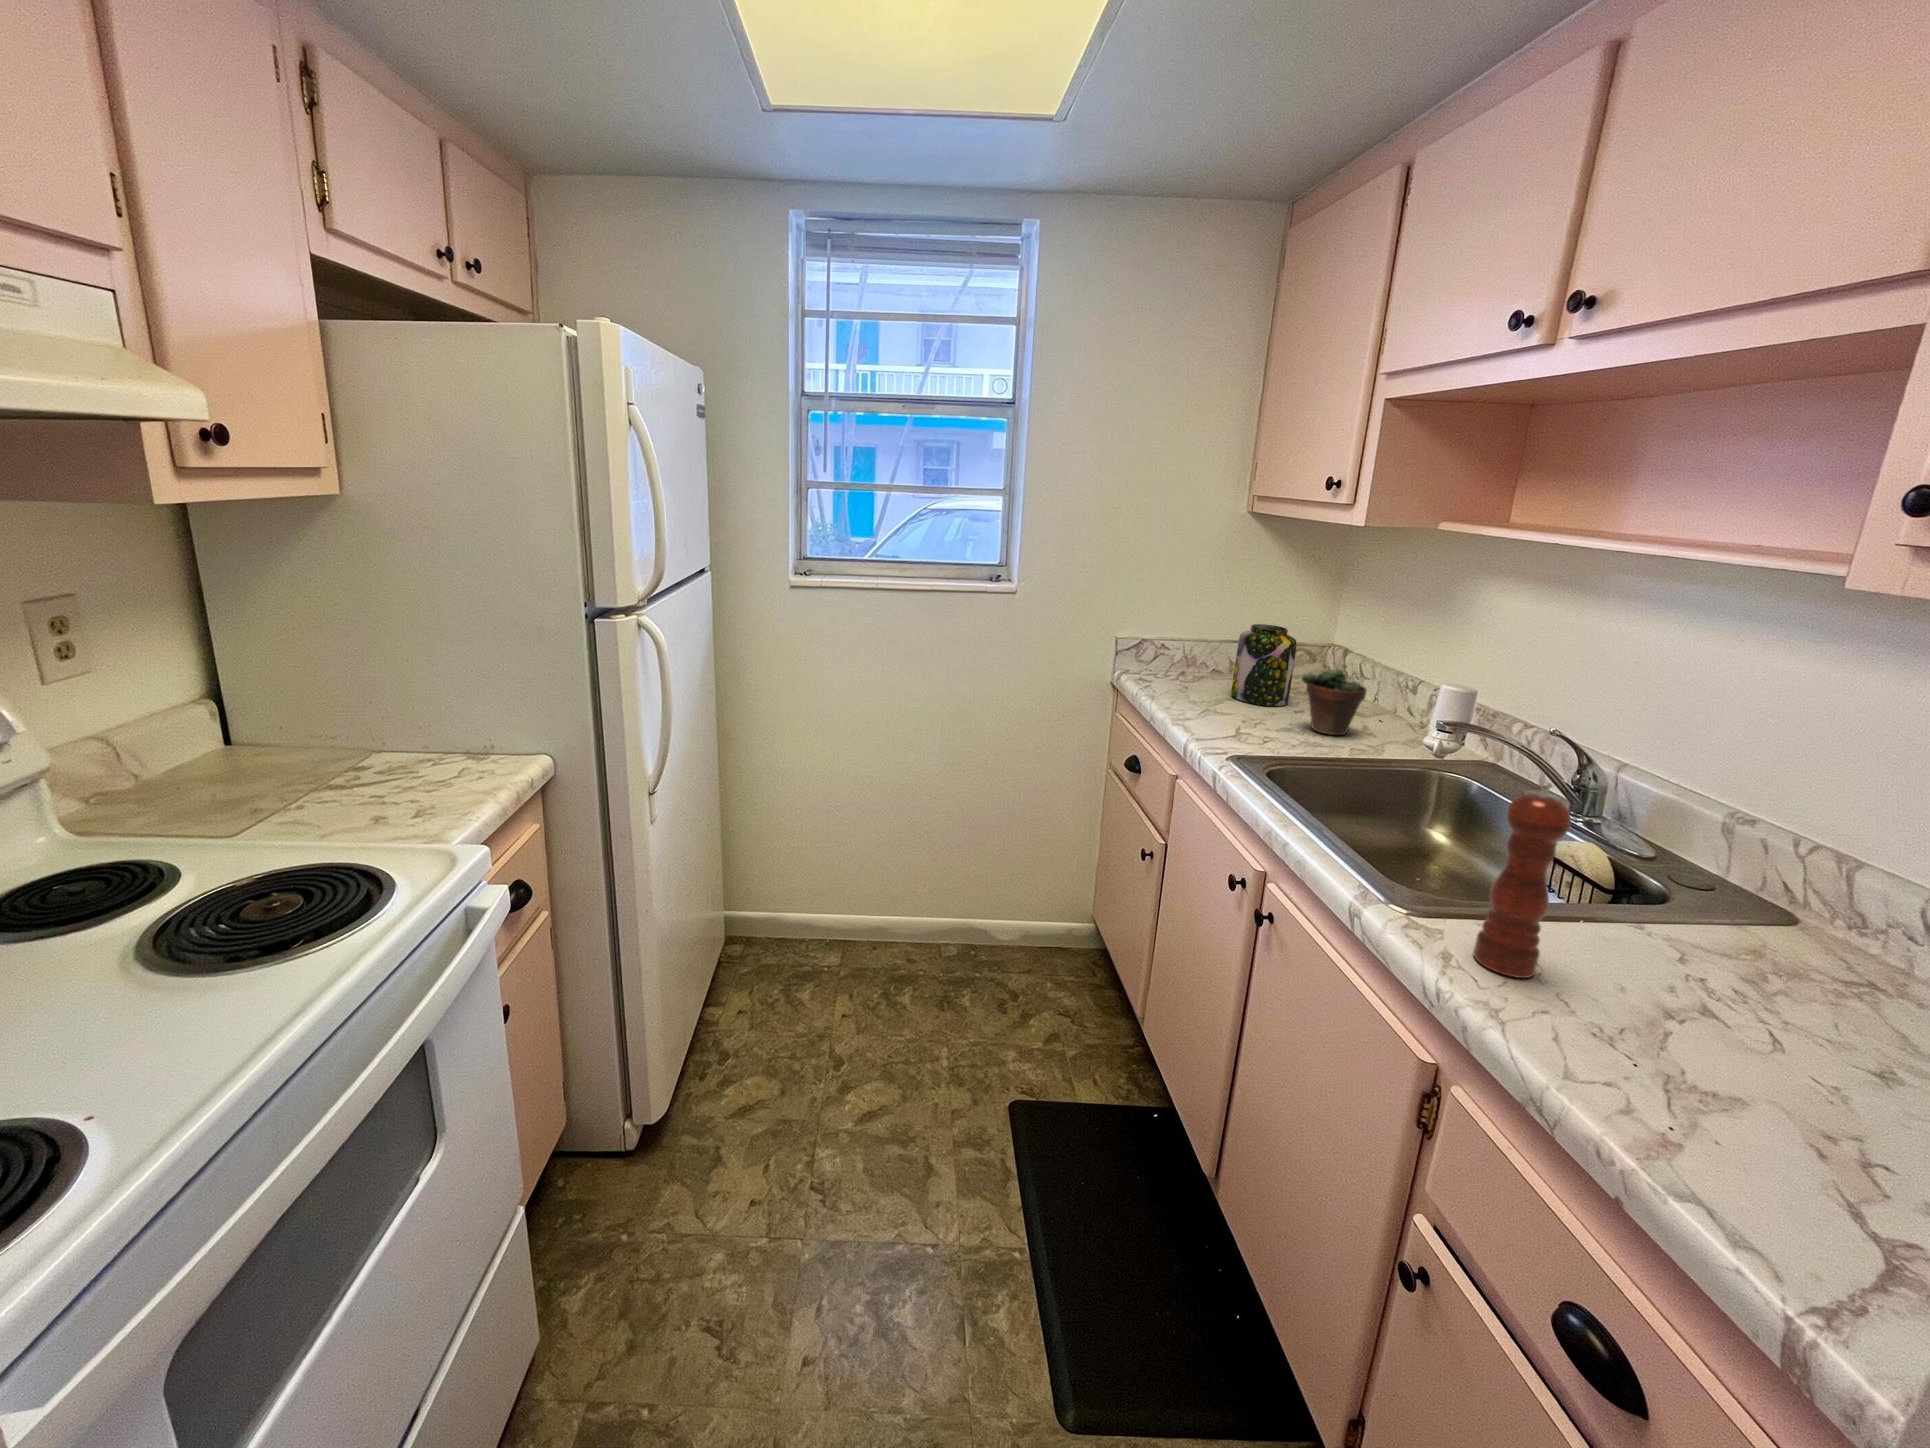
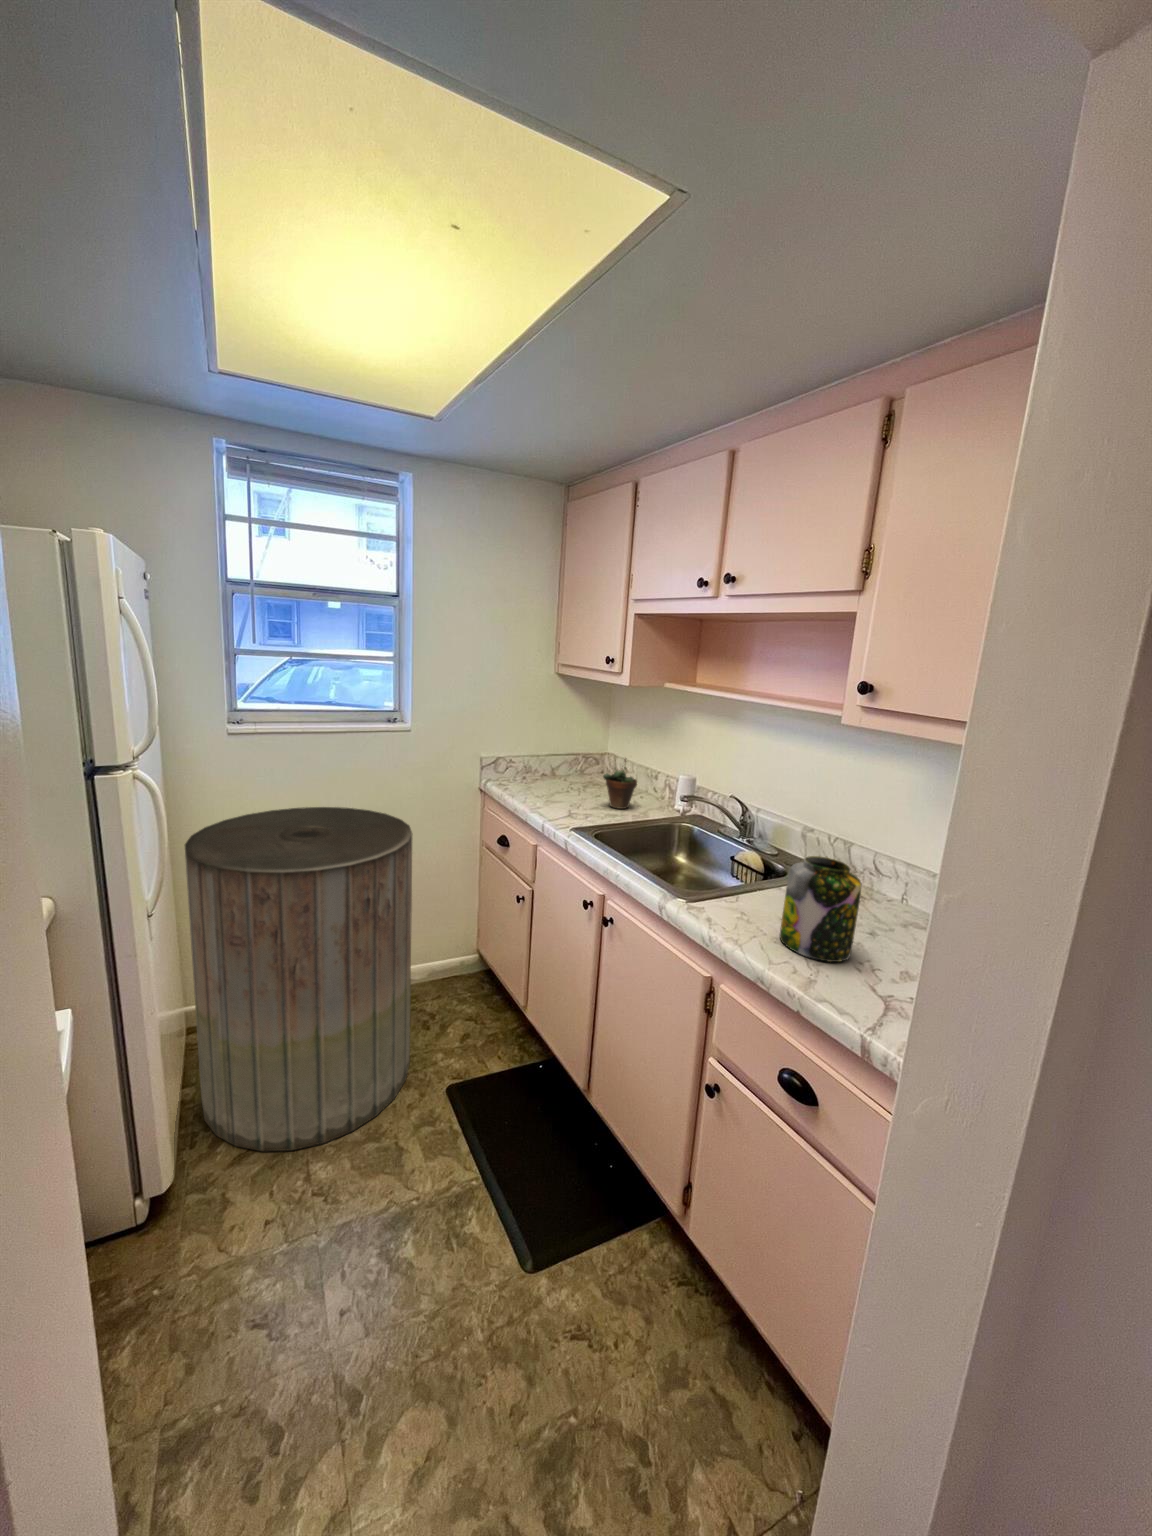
jar: present [1231,624,1296,706] -> present [780,856,861,962]
trash can: none [713,687,986,1125] -> present [185,807,412,1151]
pepper mill: present [1473,781,1571,978] -> none [721,824,757,923]

